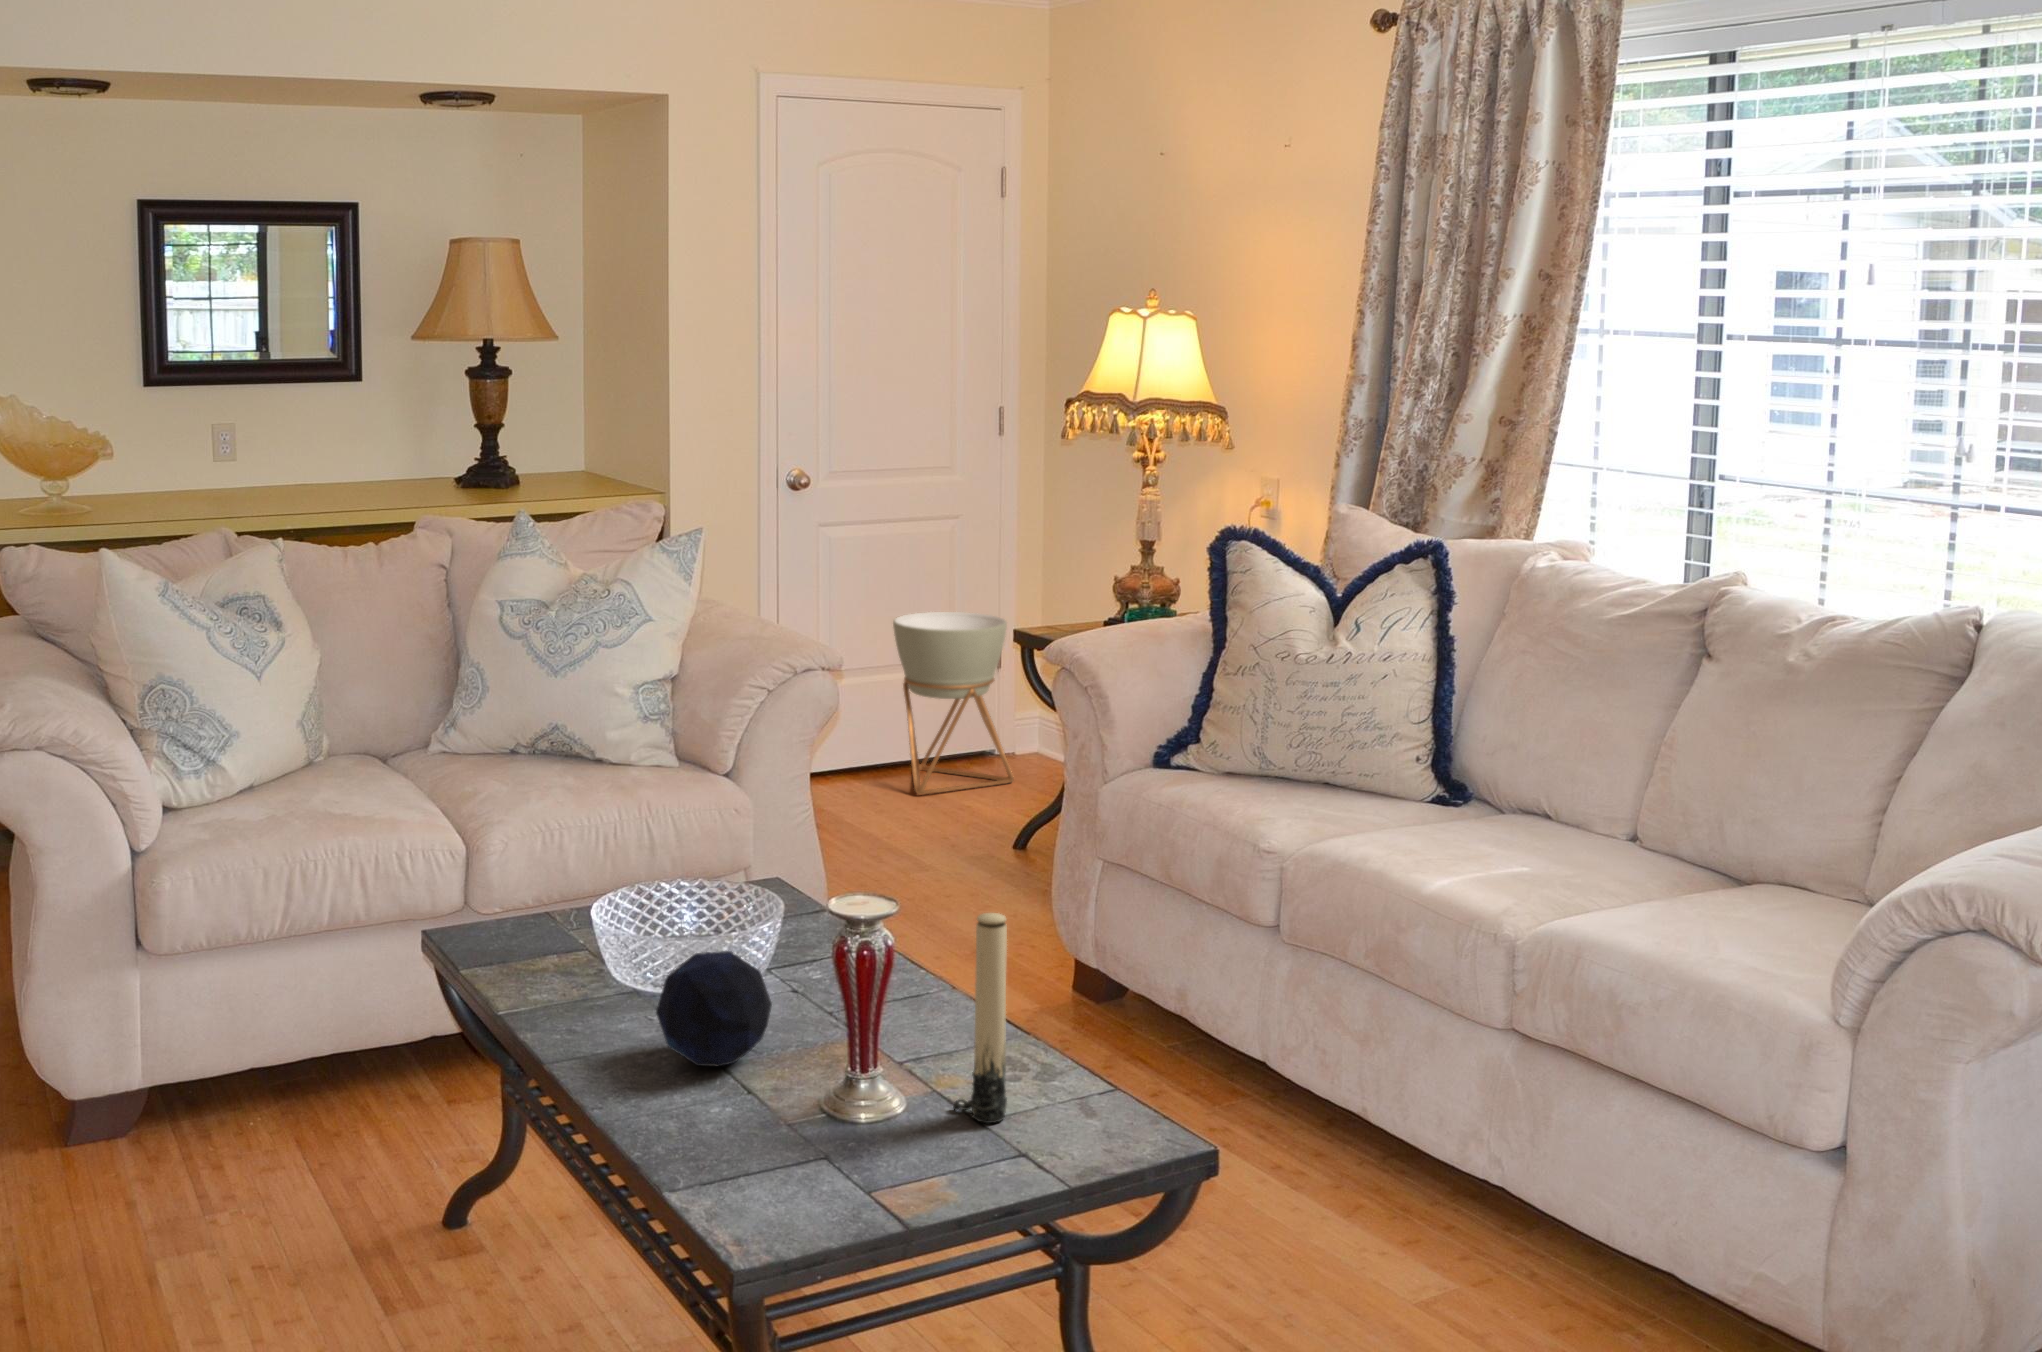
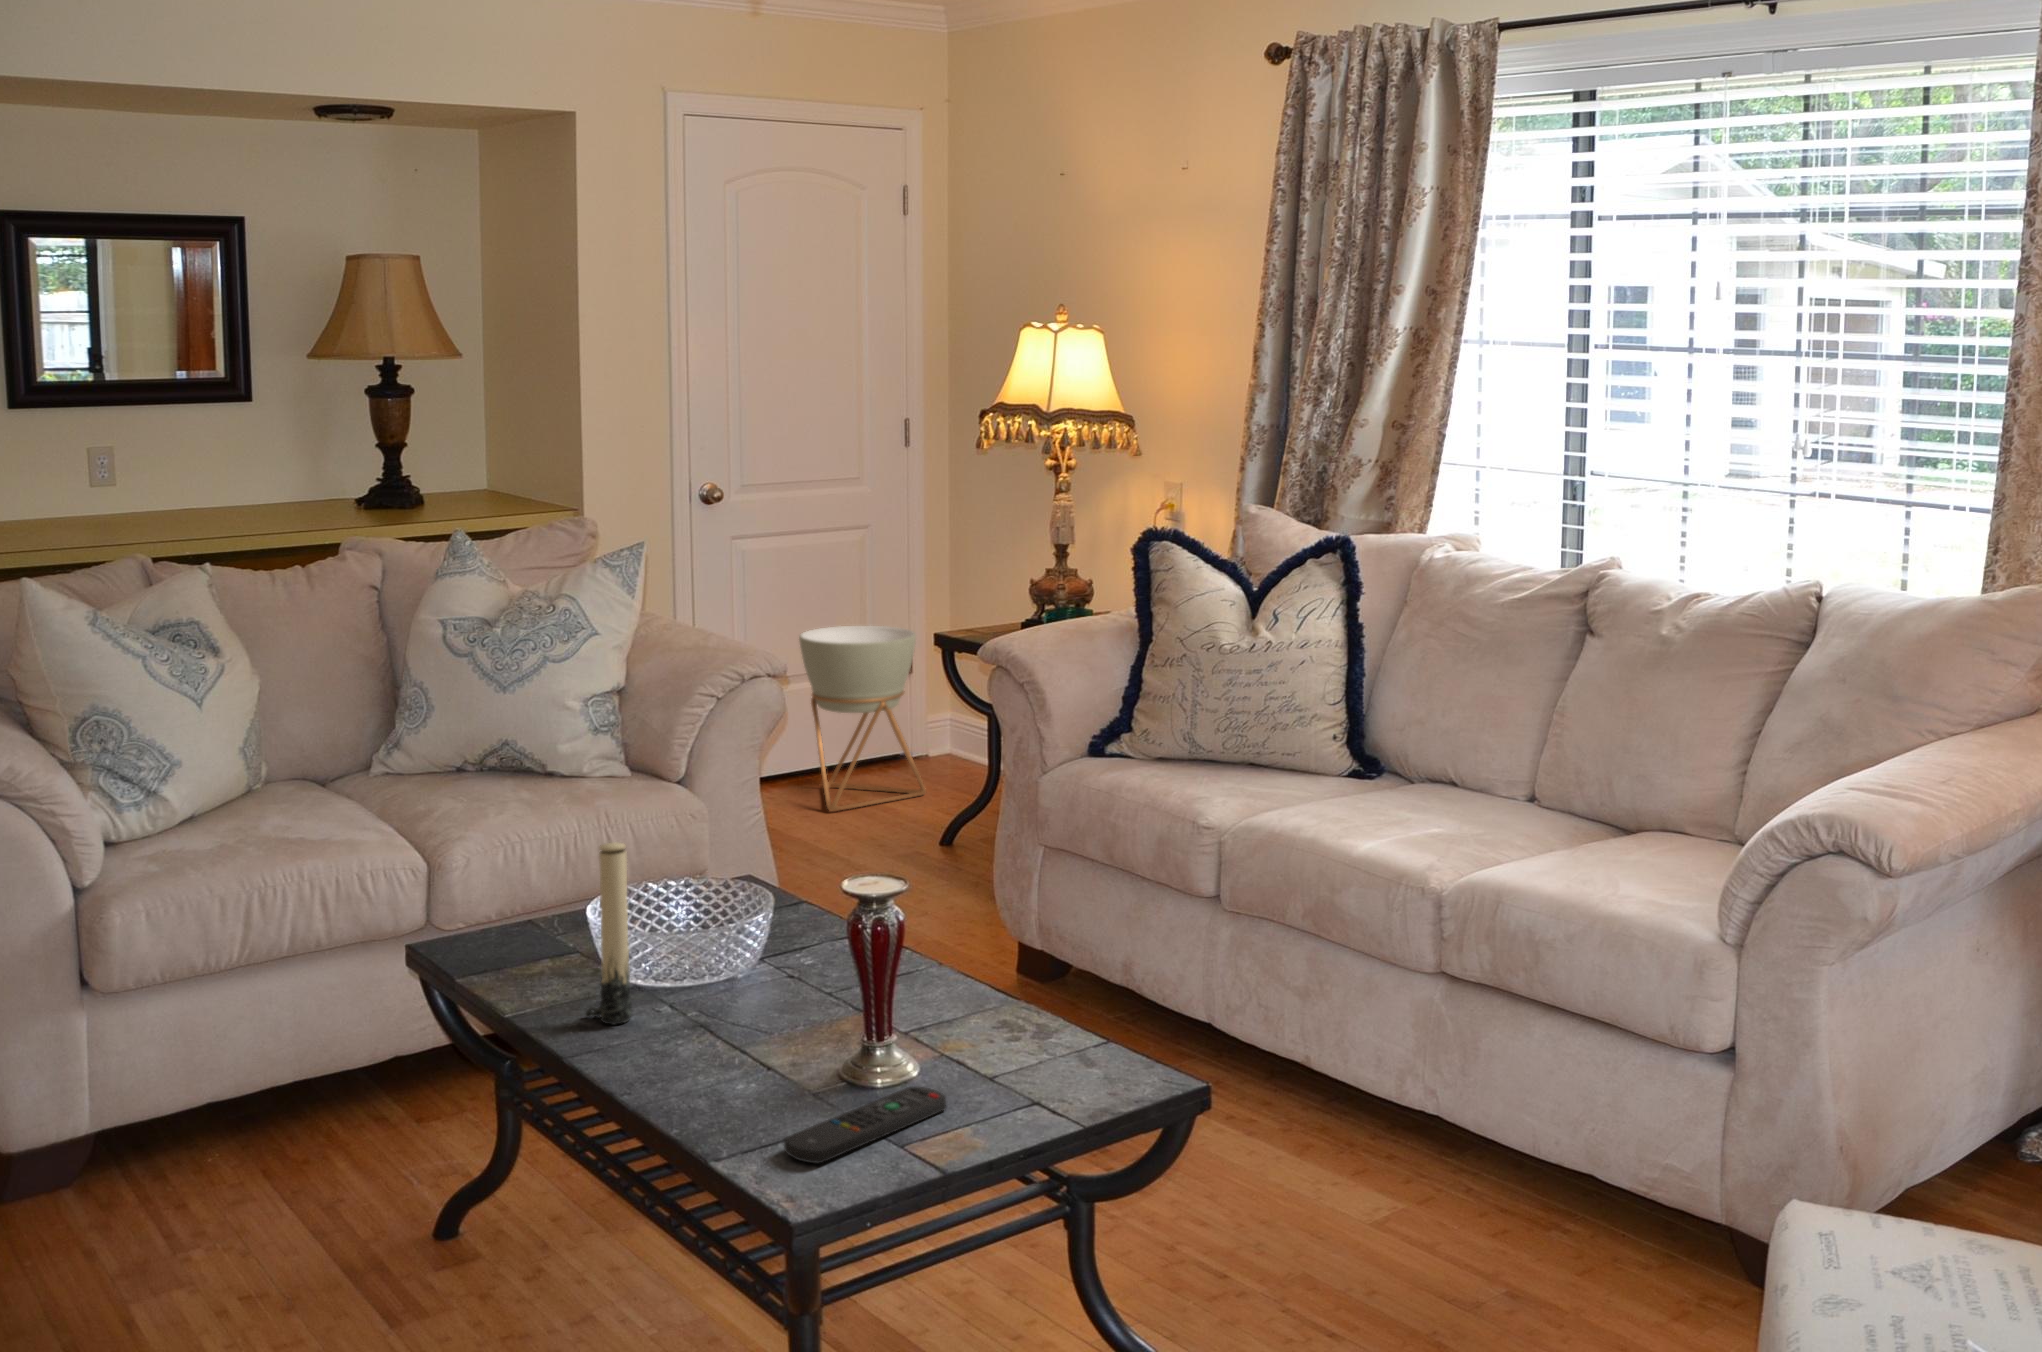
candle: present [953,913,1007,1123] -> present [586,843,632,1024]
decorative orb: present [656,951,772,1066] -> none [671,937,783,1049]
remote control: none [740,1131,921,1214] -> present [784,1086,946,1163]

